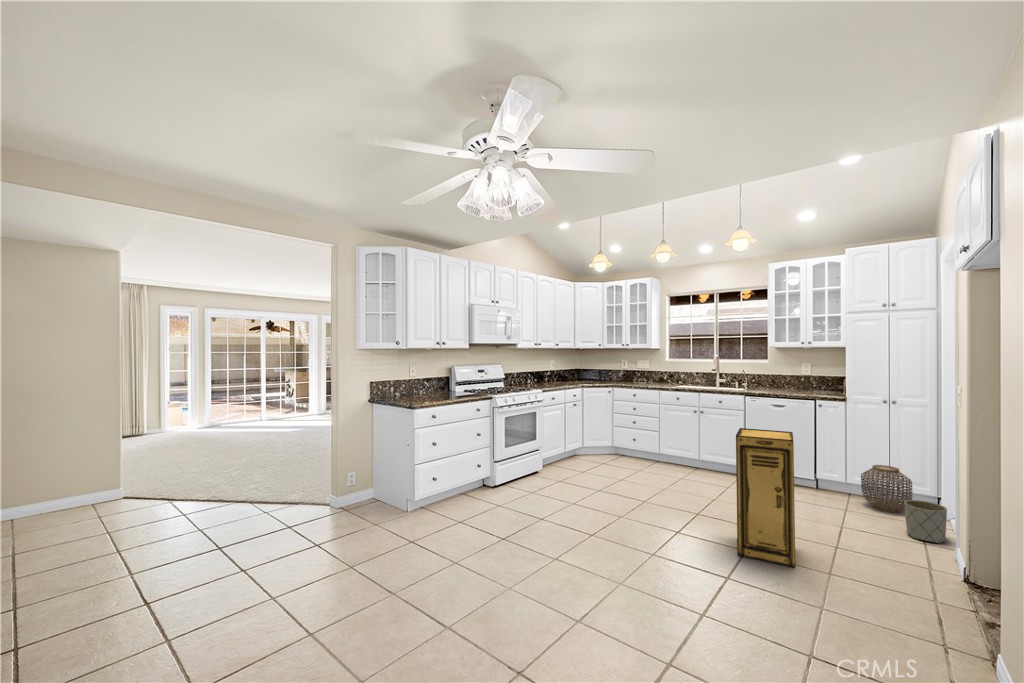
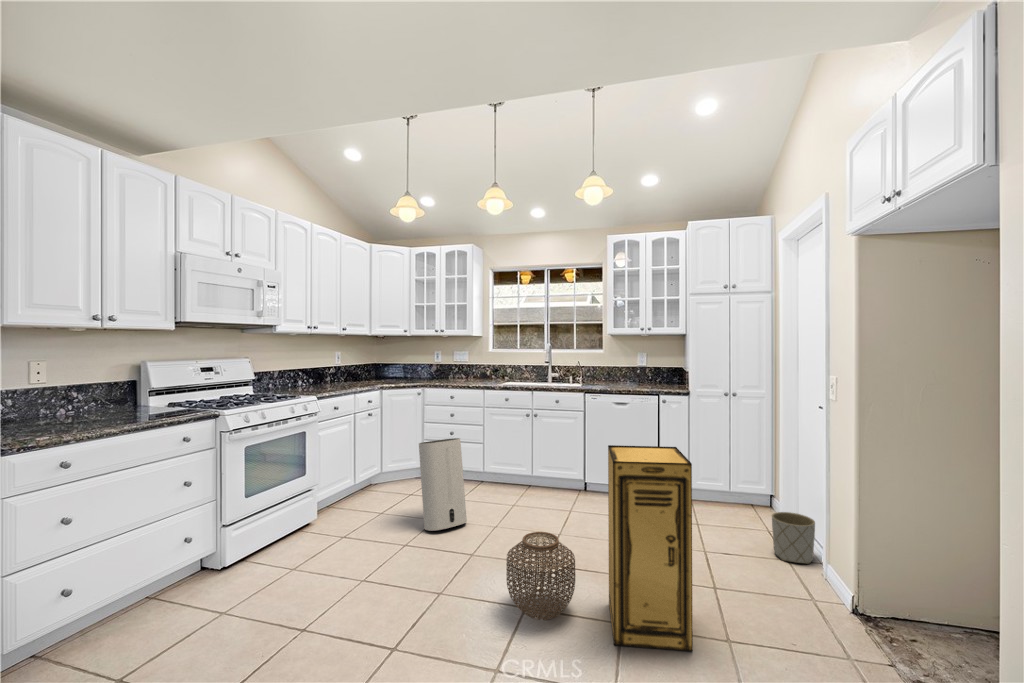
air purifier: none [610,423,645,485] -> present [419,438,467,531]
woven basket: present [861,465,912,513] -> present [506,532,575,620]

